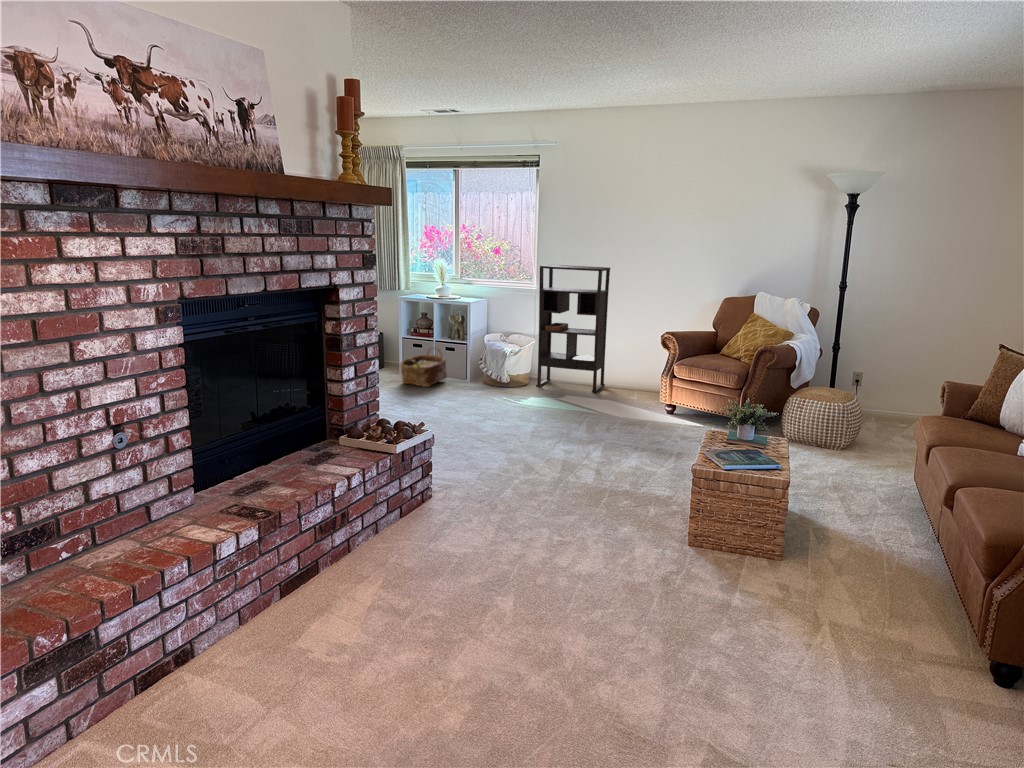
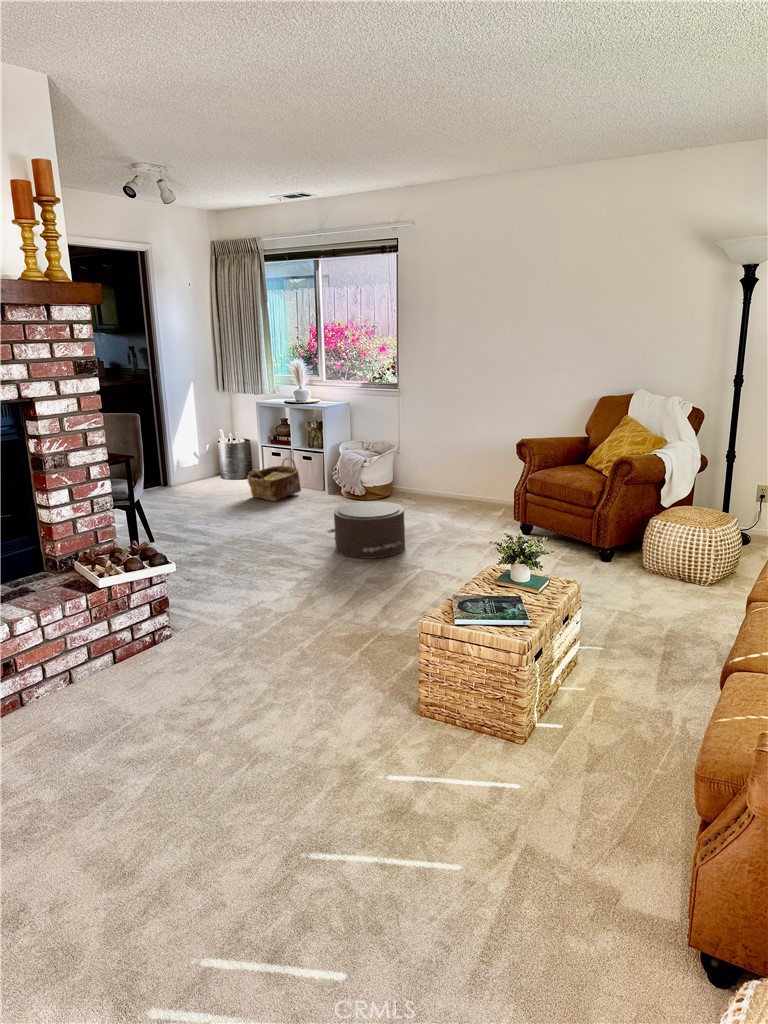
bookshelf: present [536,265,610,393] -> none [392,363,473,508]
pouf: none [505,385,582,433] -> present [327,501,405,559]

